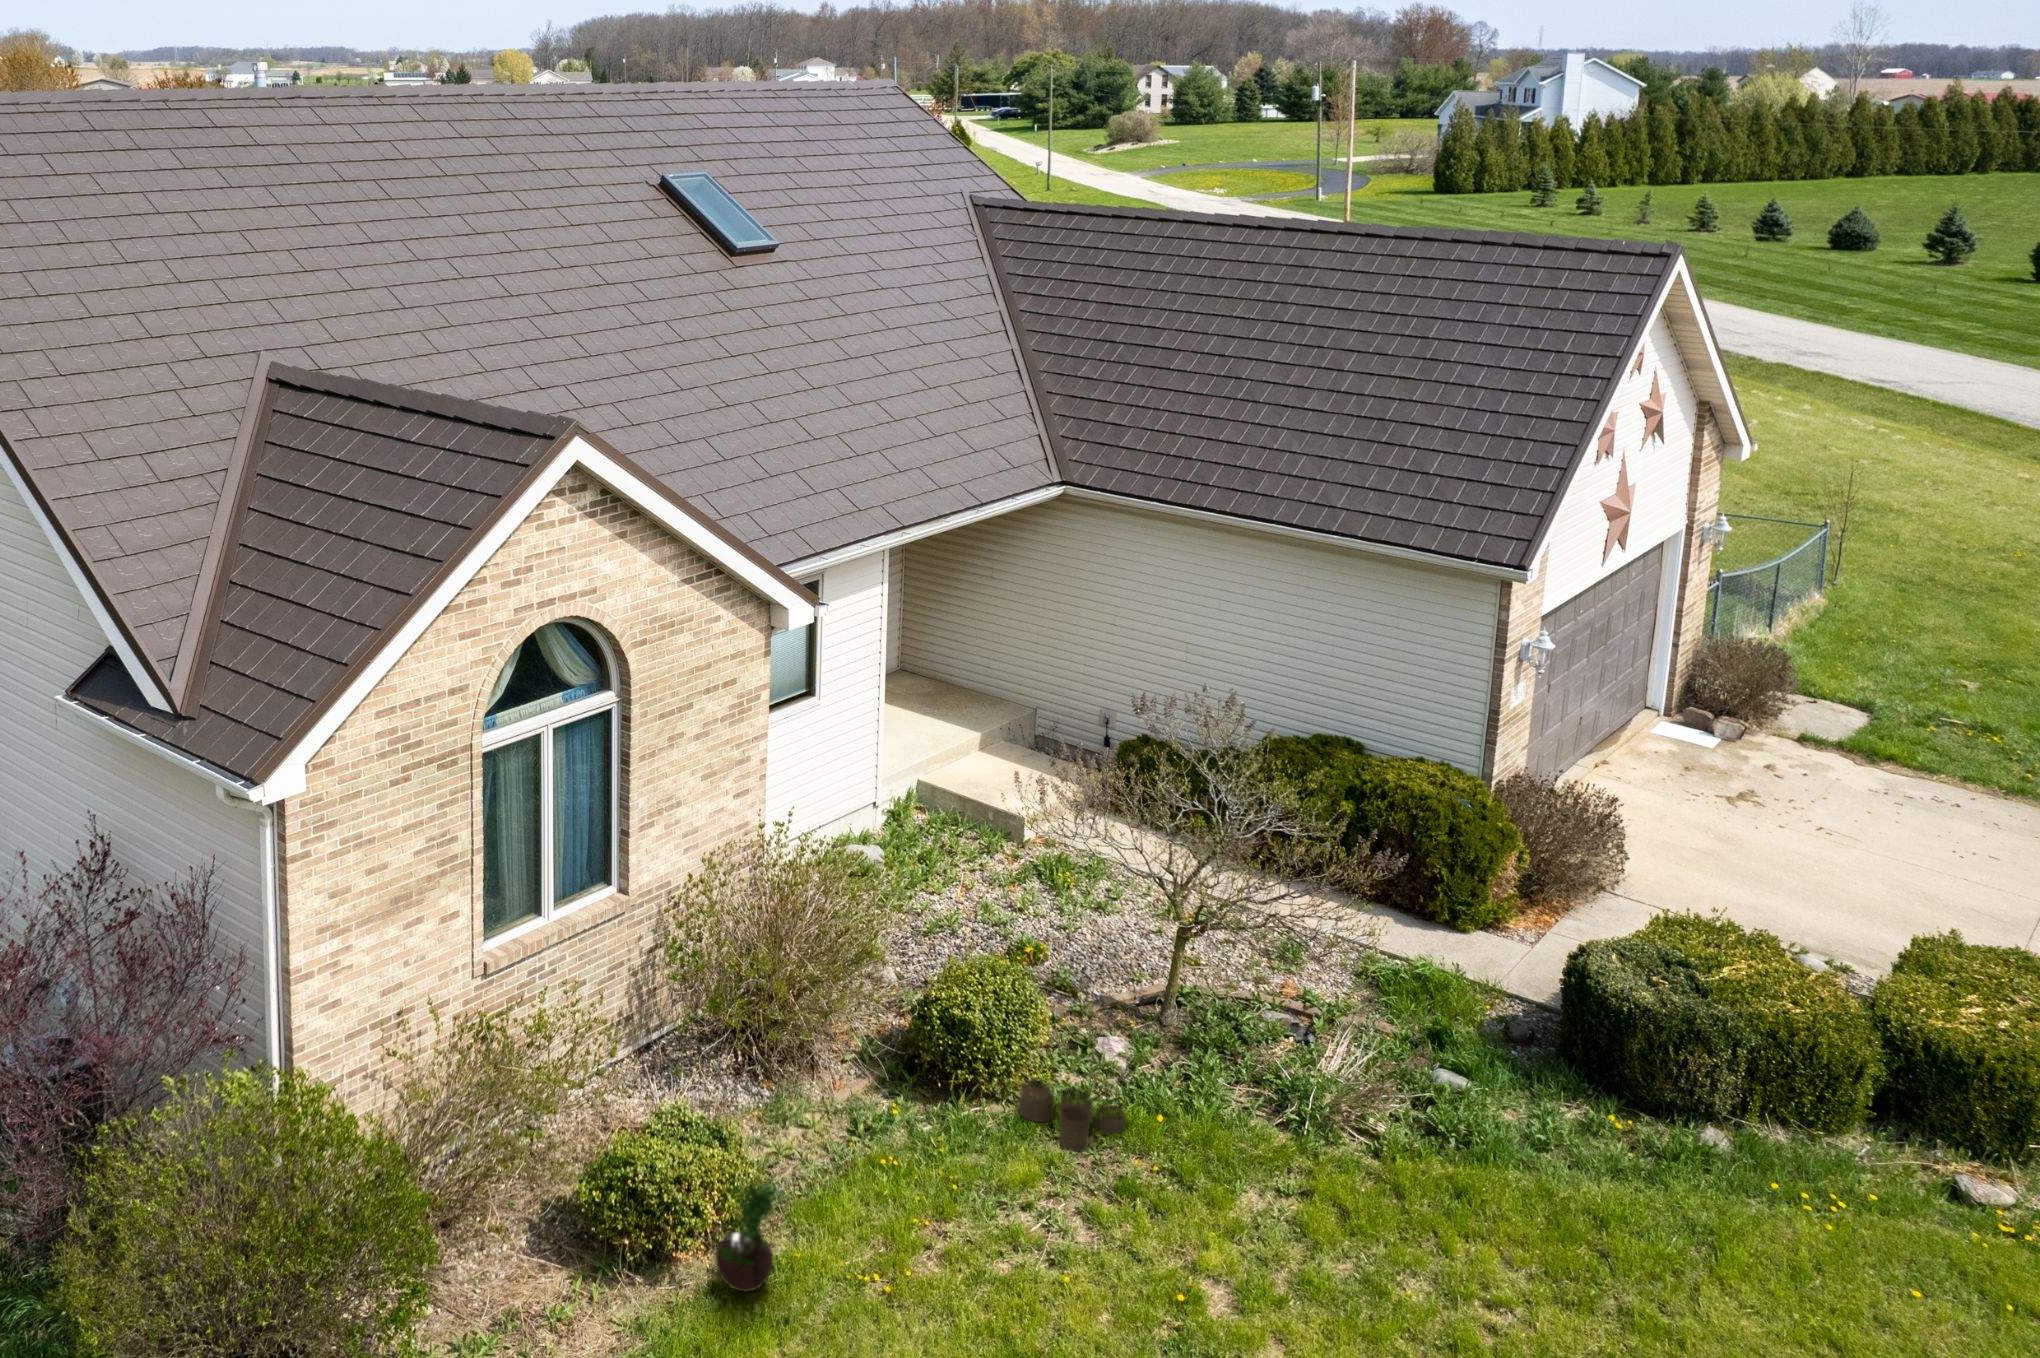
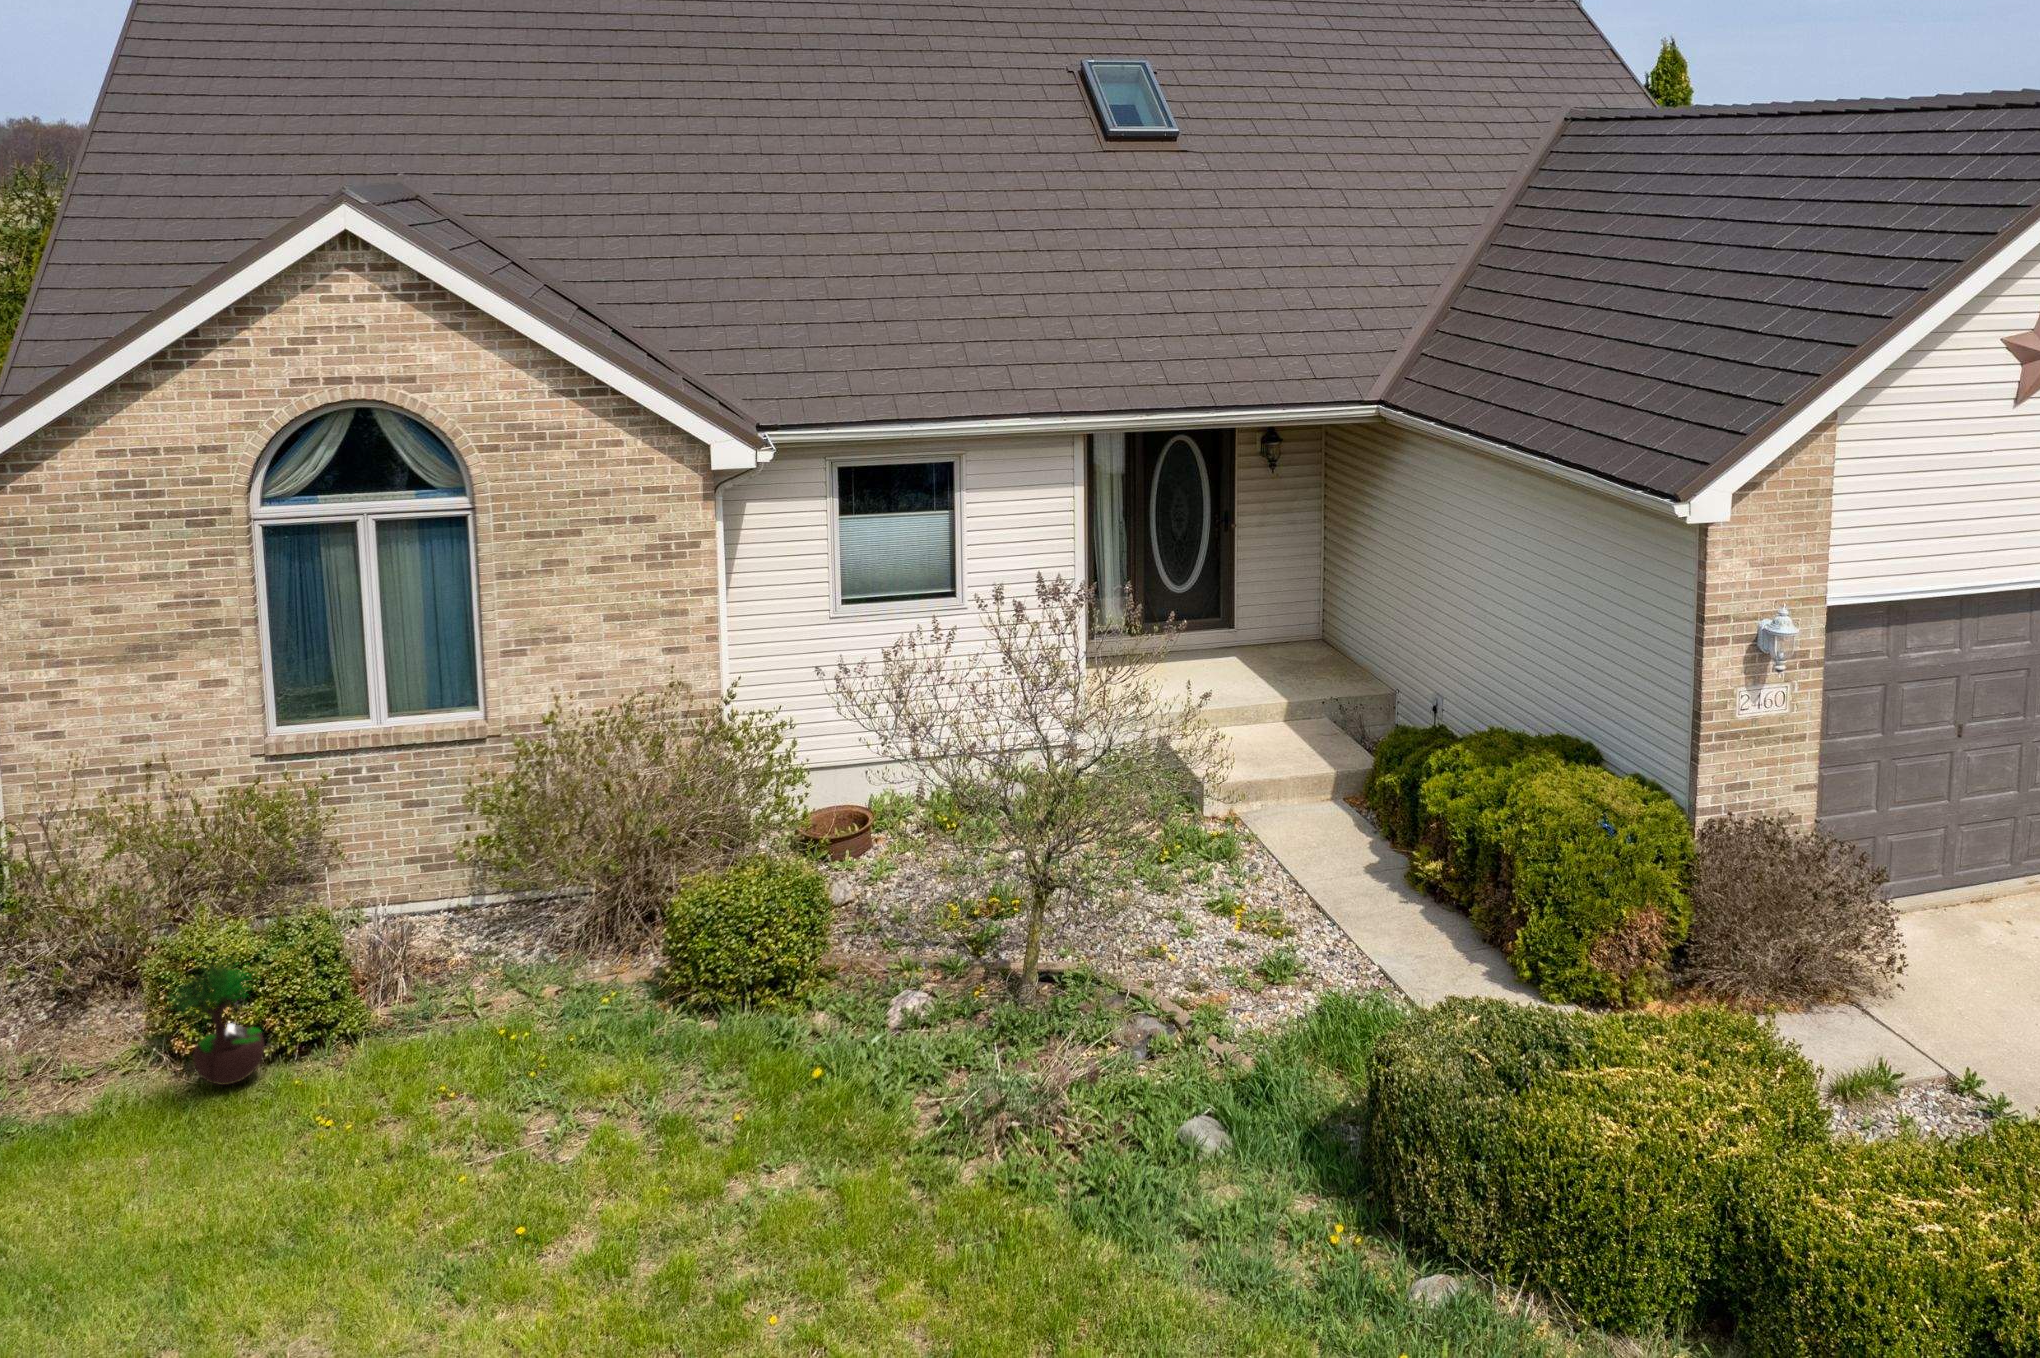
woven basket: present [1018,1080,1125,1151] -> none [711,987,812,1067]

